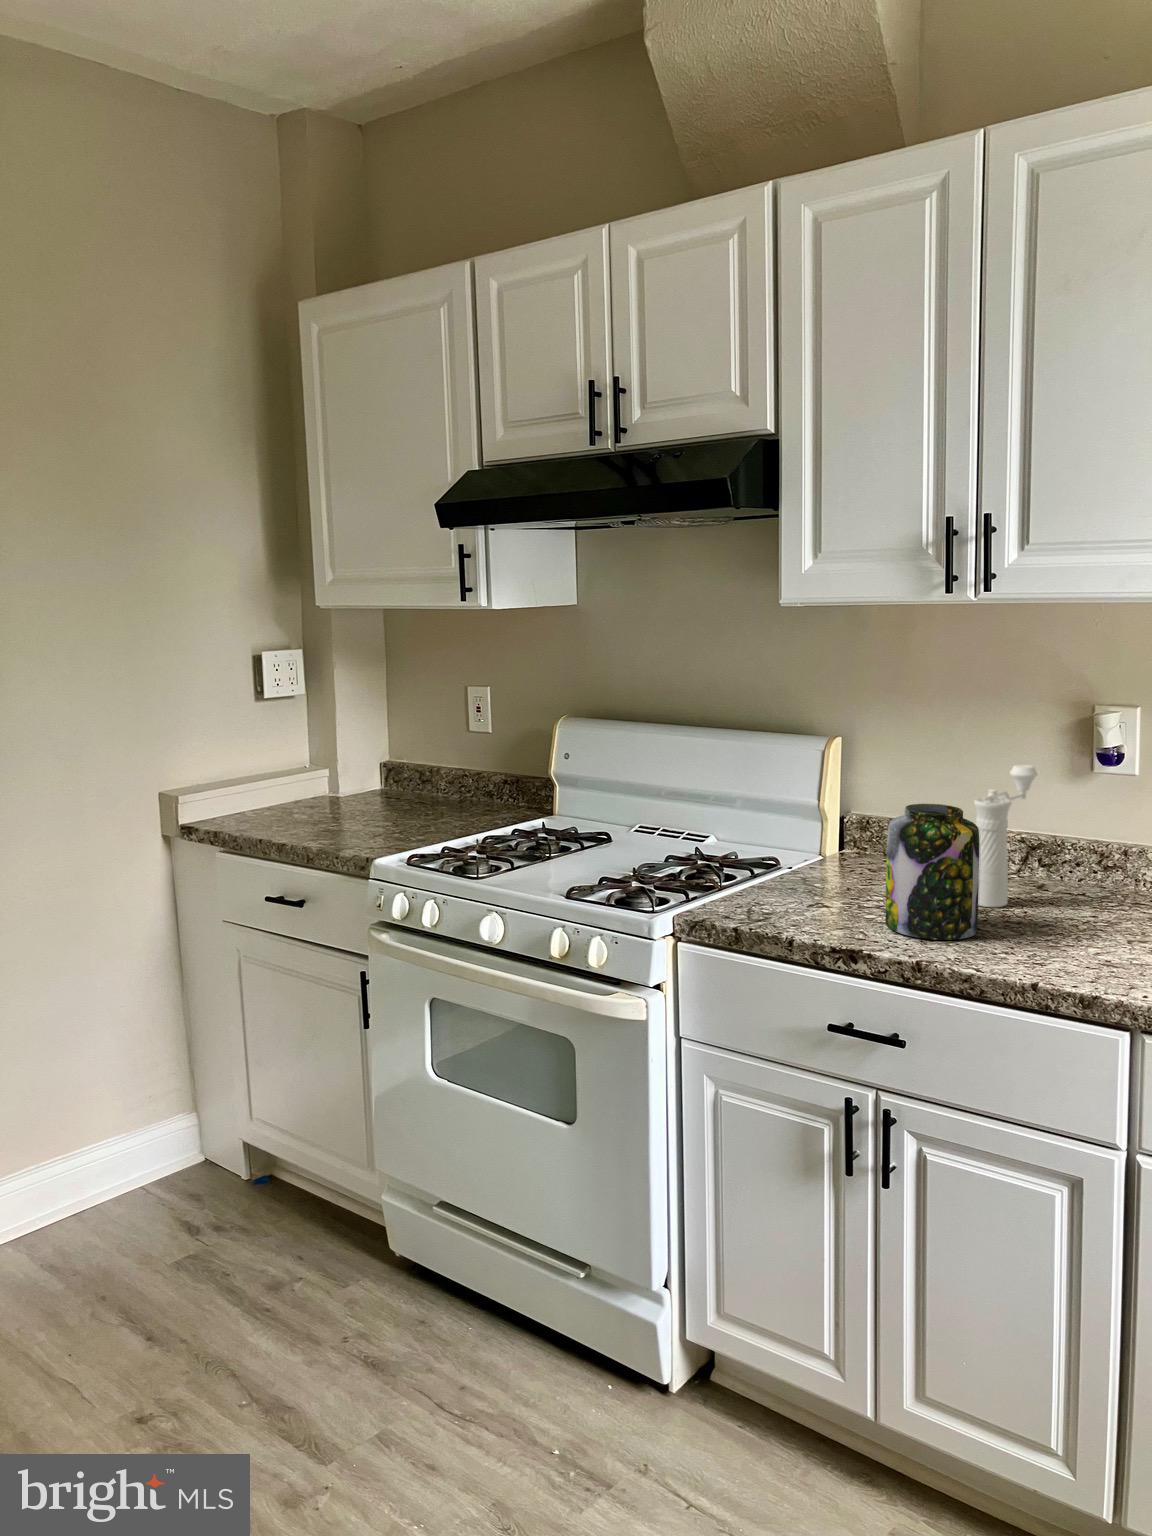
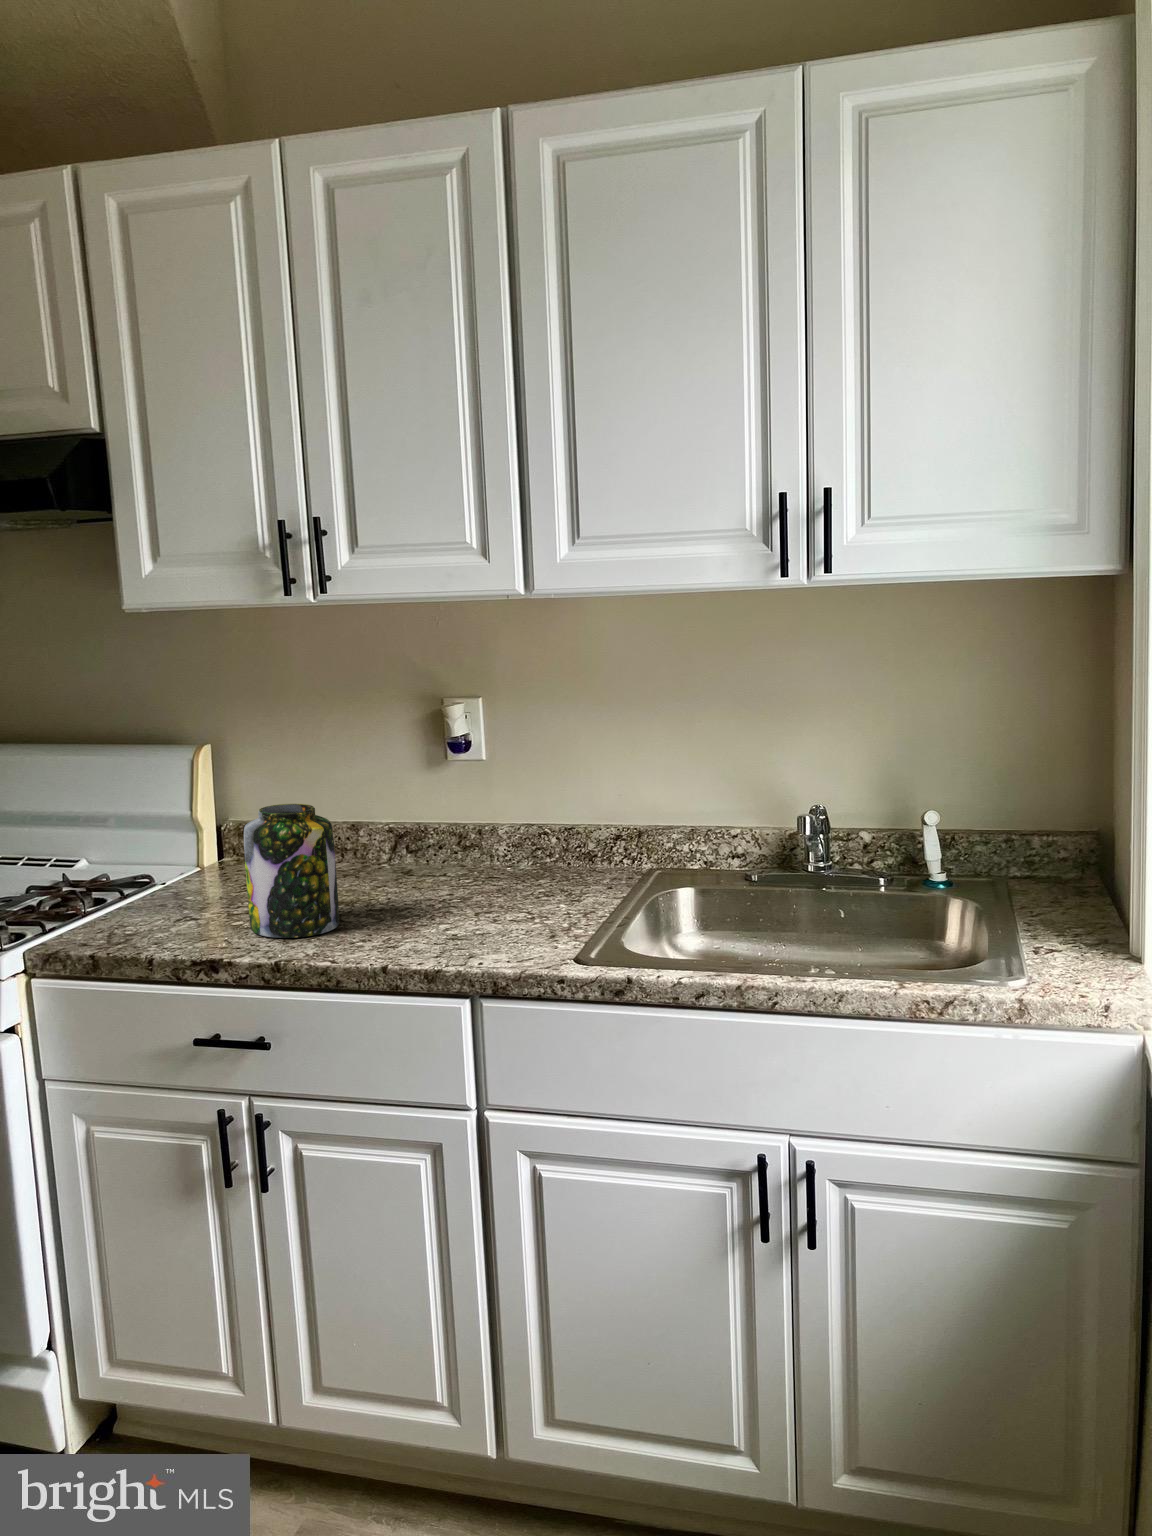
pepper mill: present [974,765,1037,907] -> none [333,759,393,899]

